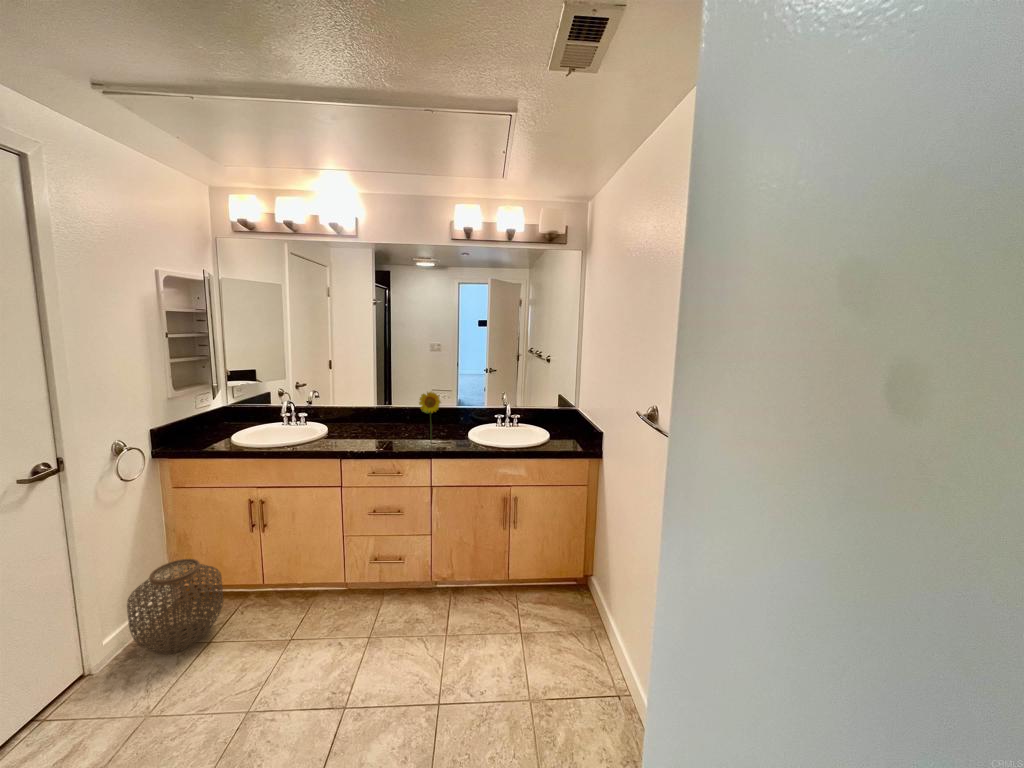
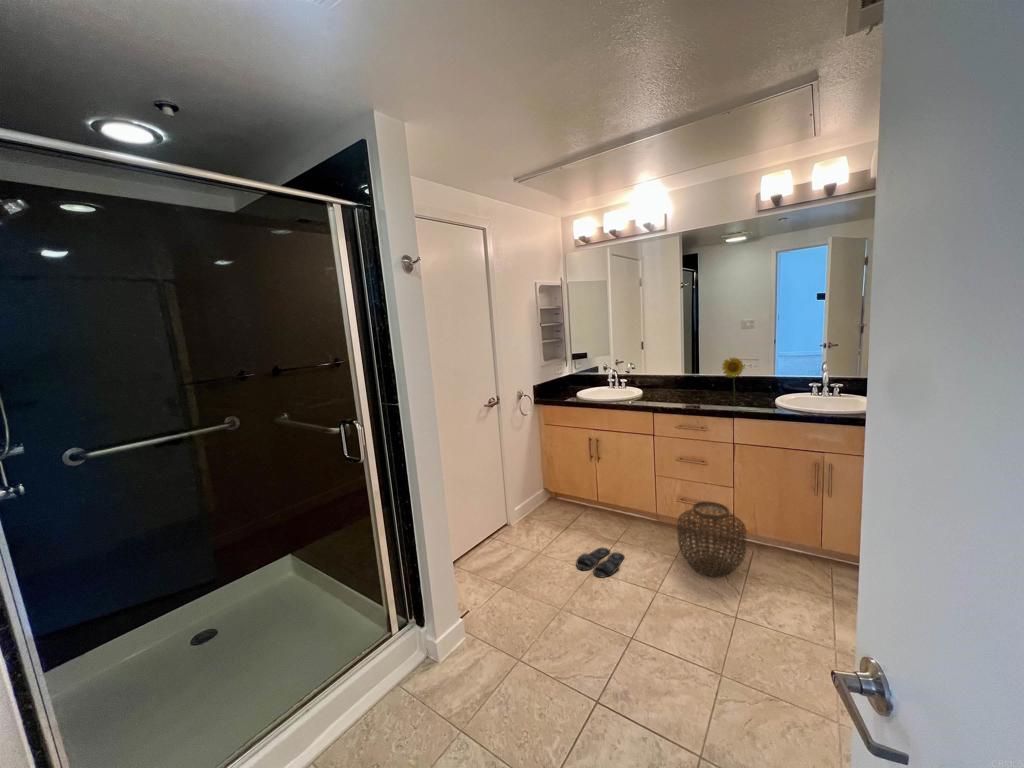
woven basket: present [127,559,223,654] -> present [678,502,746,578]
slippers: none [220,658,300,719] -> present [576,548,624,577]

